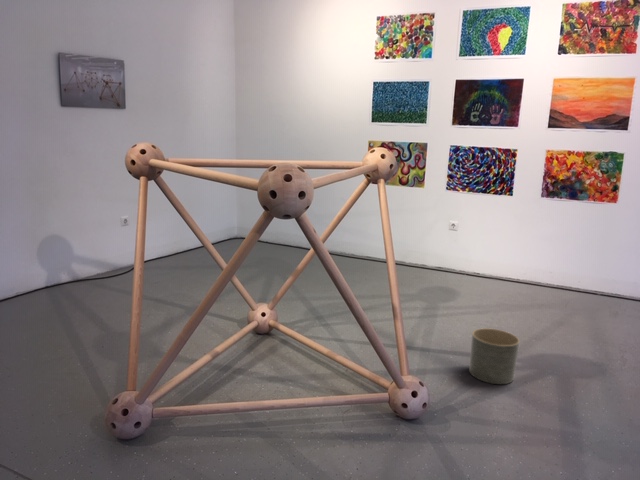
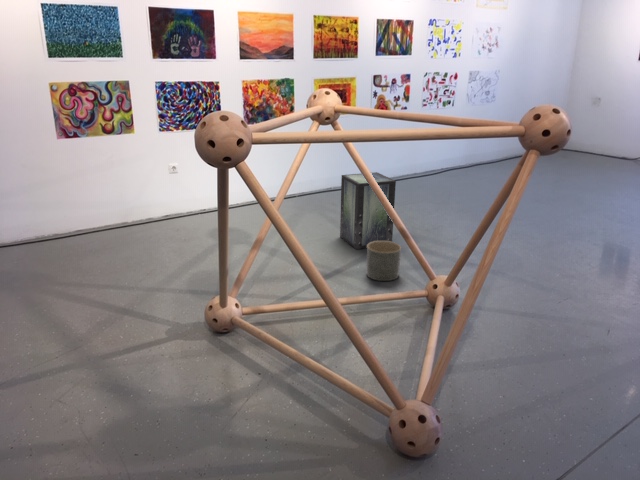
storage box: none [528,255,611,364] -> present [340,172,396,249]

